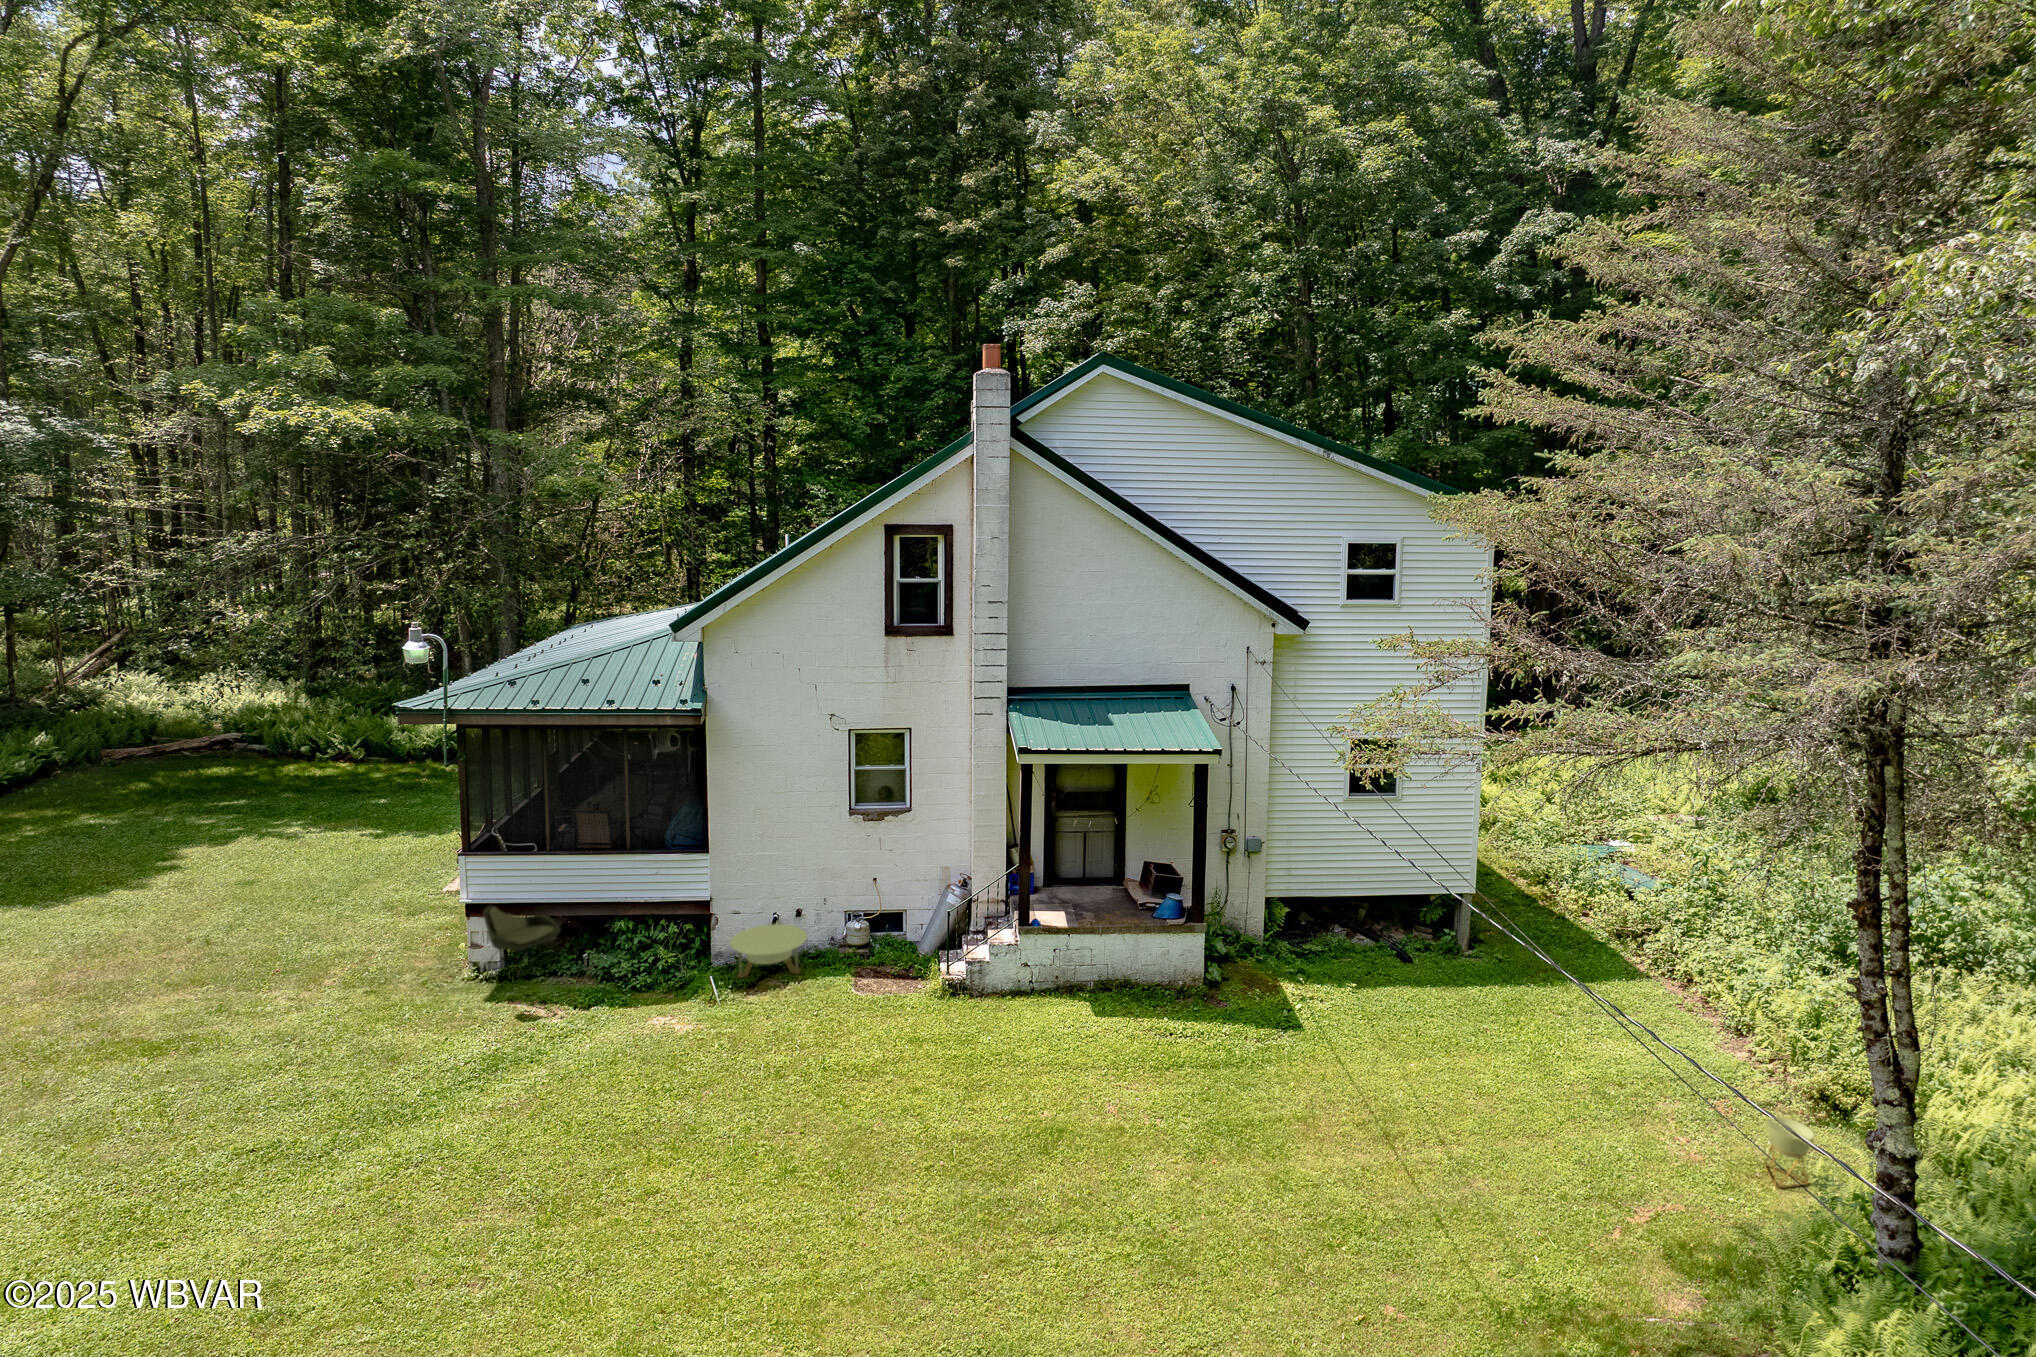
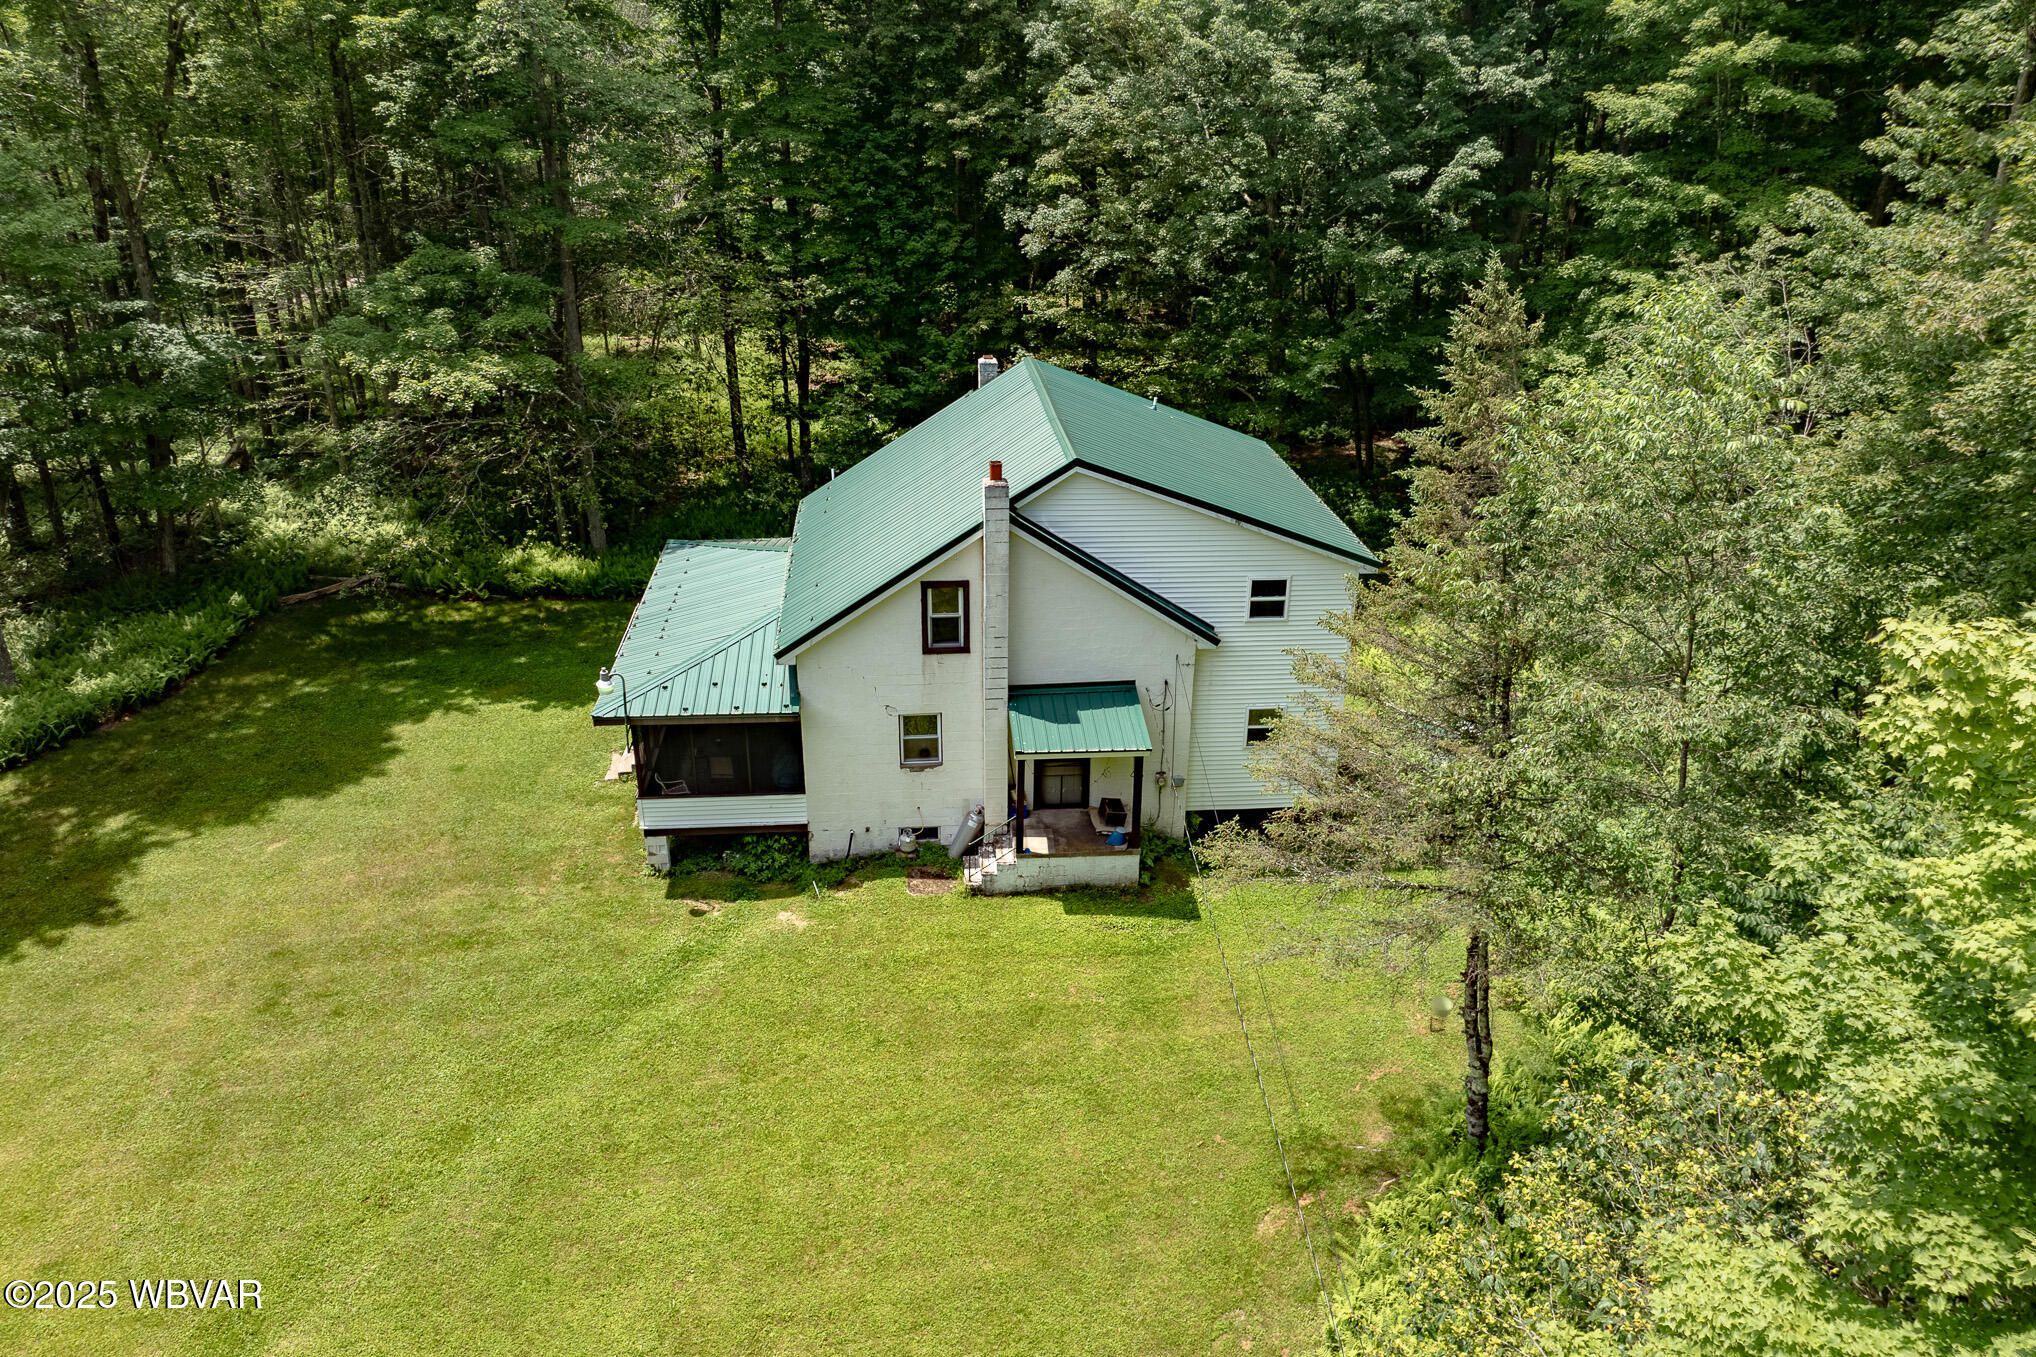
lounge chair: present [484,906,560,978] -> none [660,825,709,881]
round table: present [730,924,807,978] -> none [825,839,876,879]

